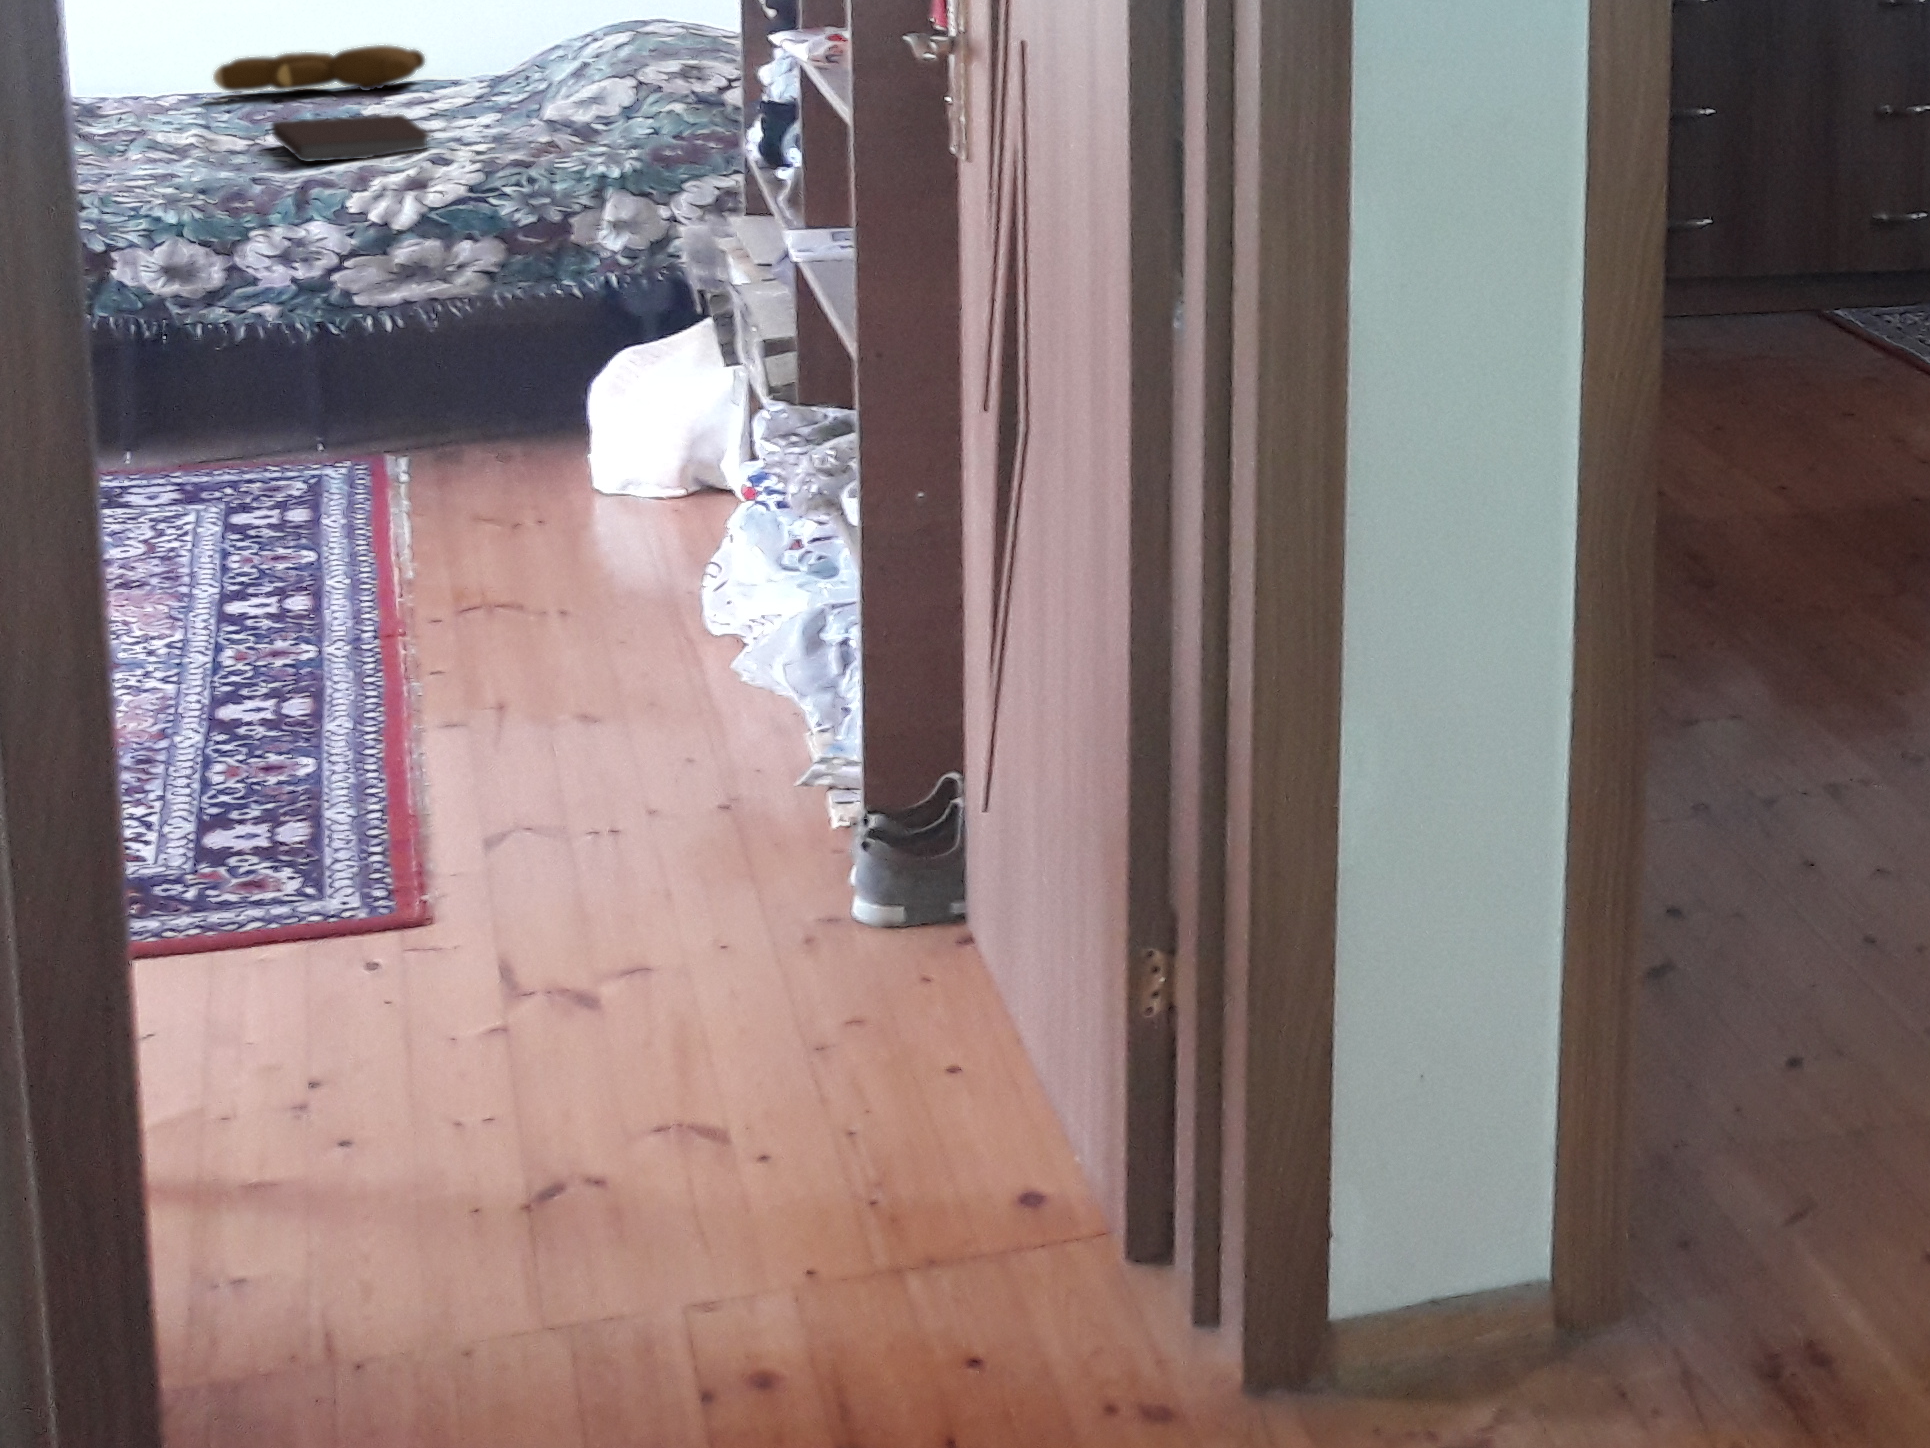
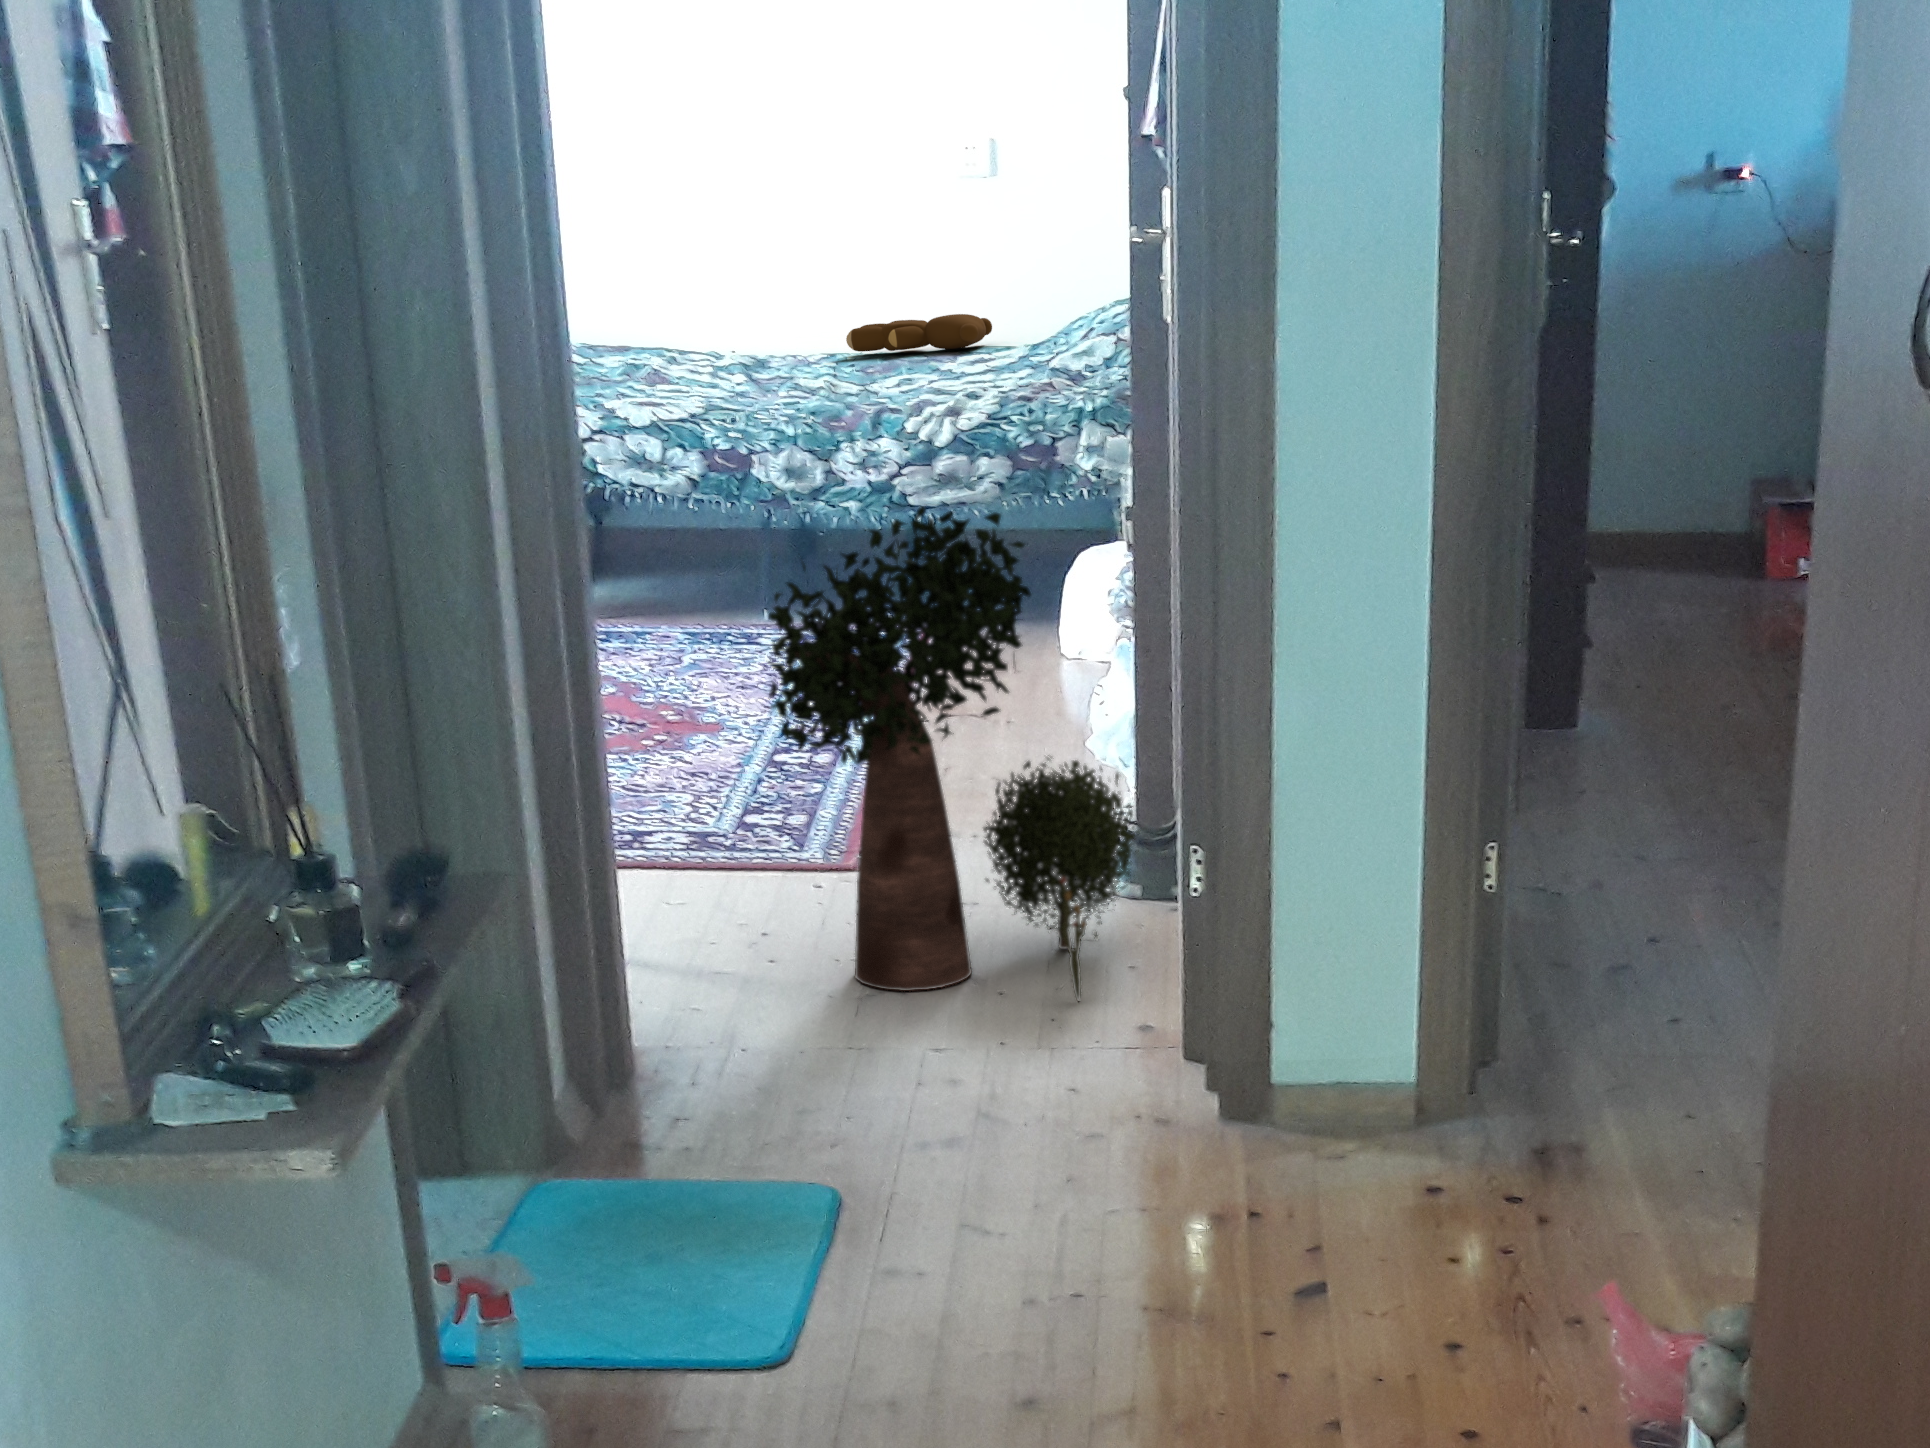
notebook: present [272,114,431,162] -> none [870,364,975,397]
potted plant: none [345,431,955,1180] -> present [769,506,1140,1001]

